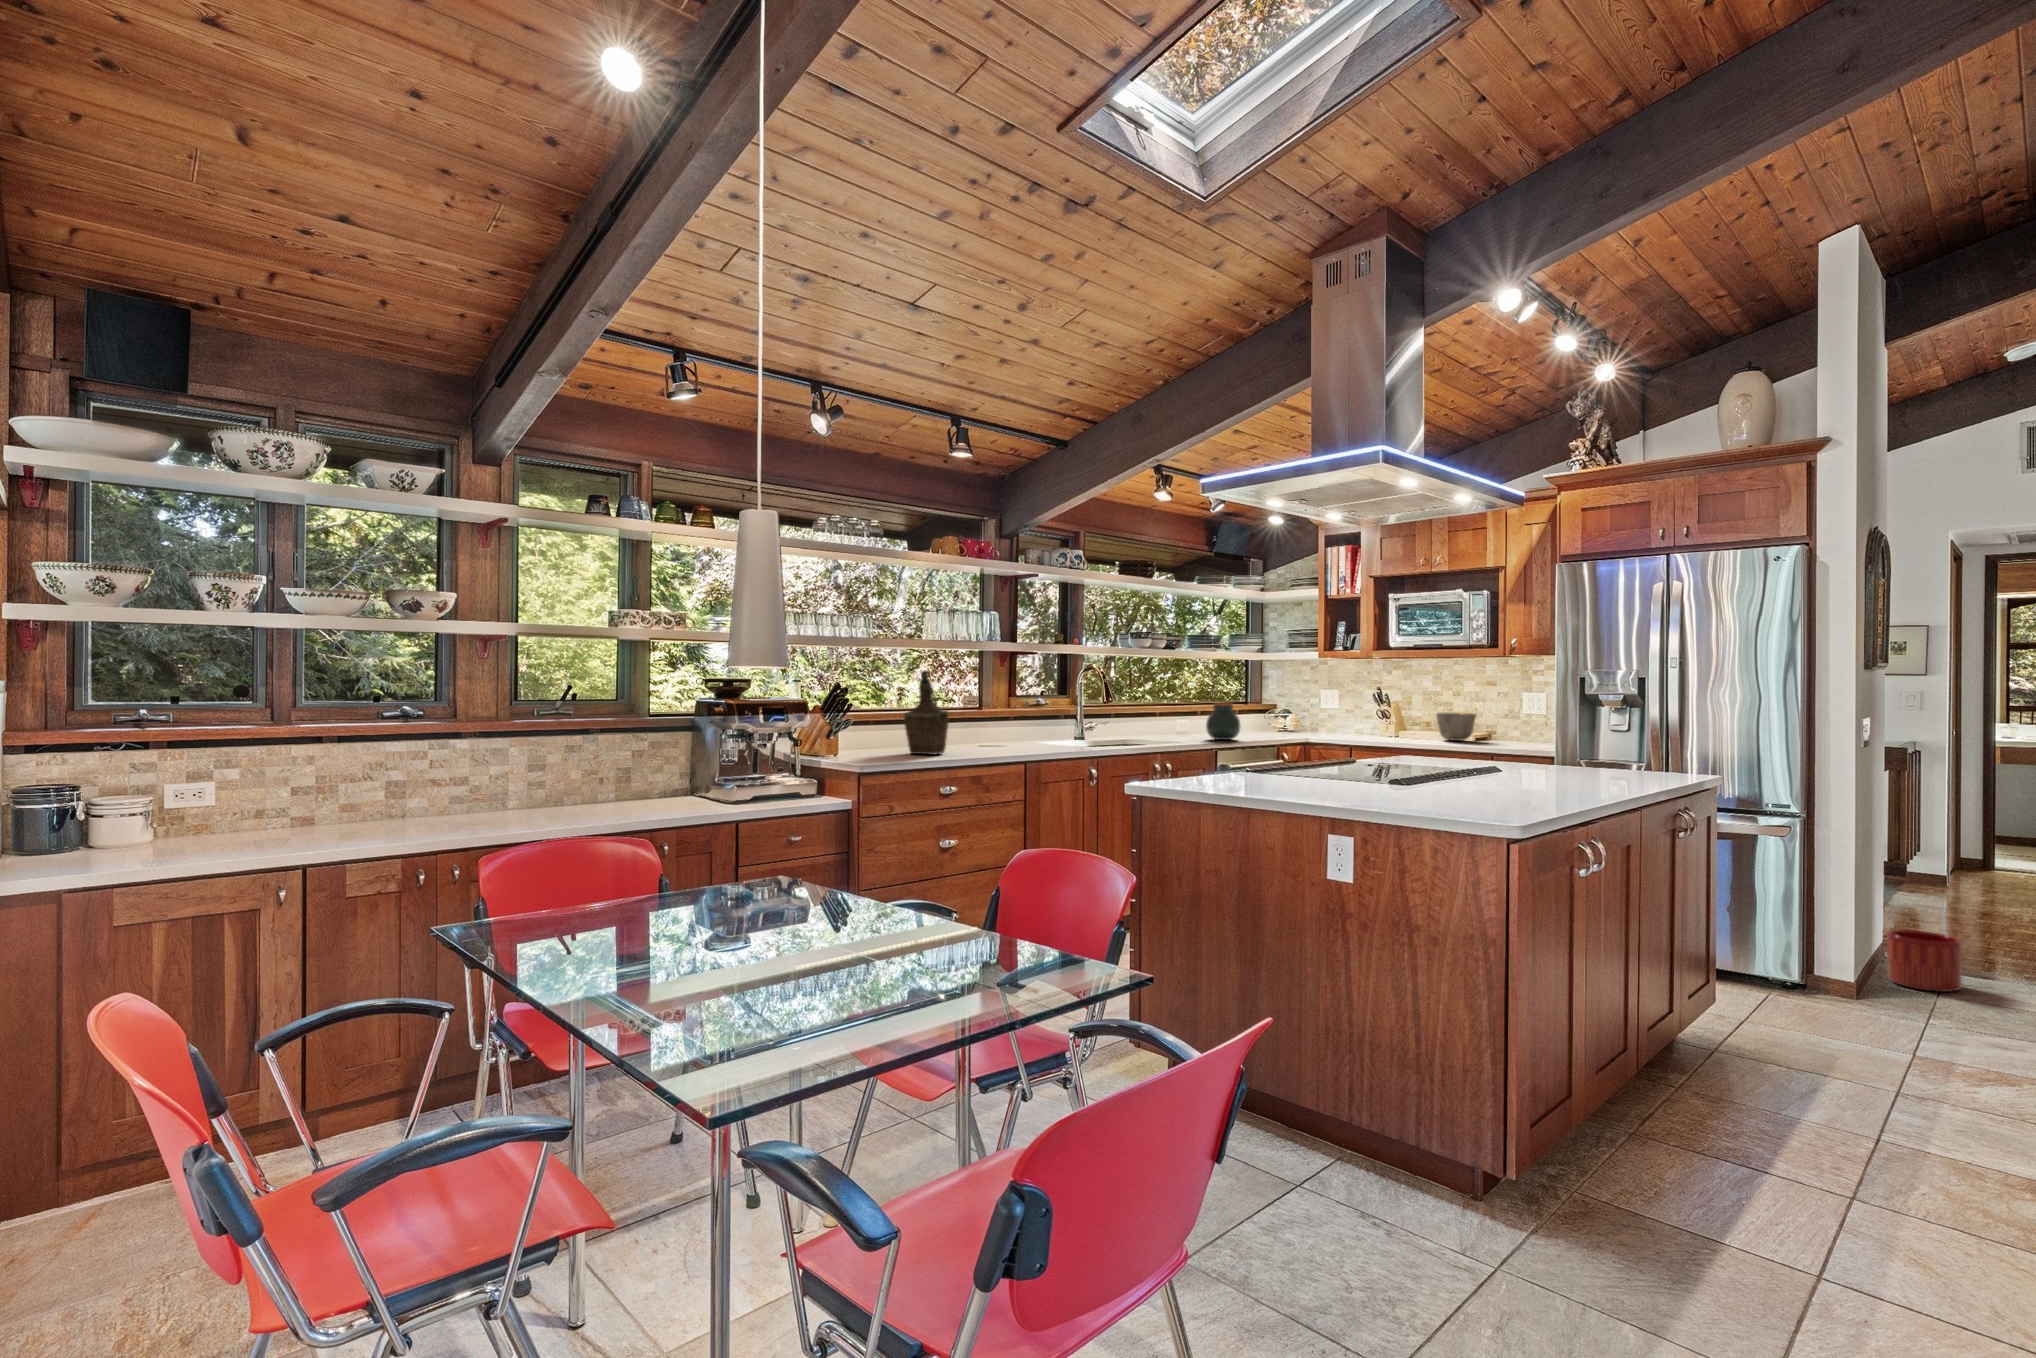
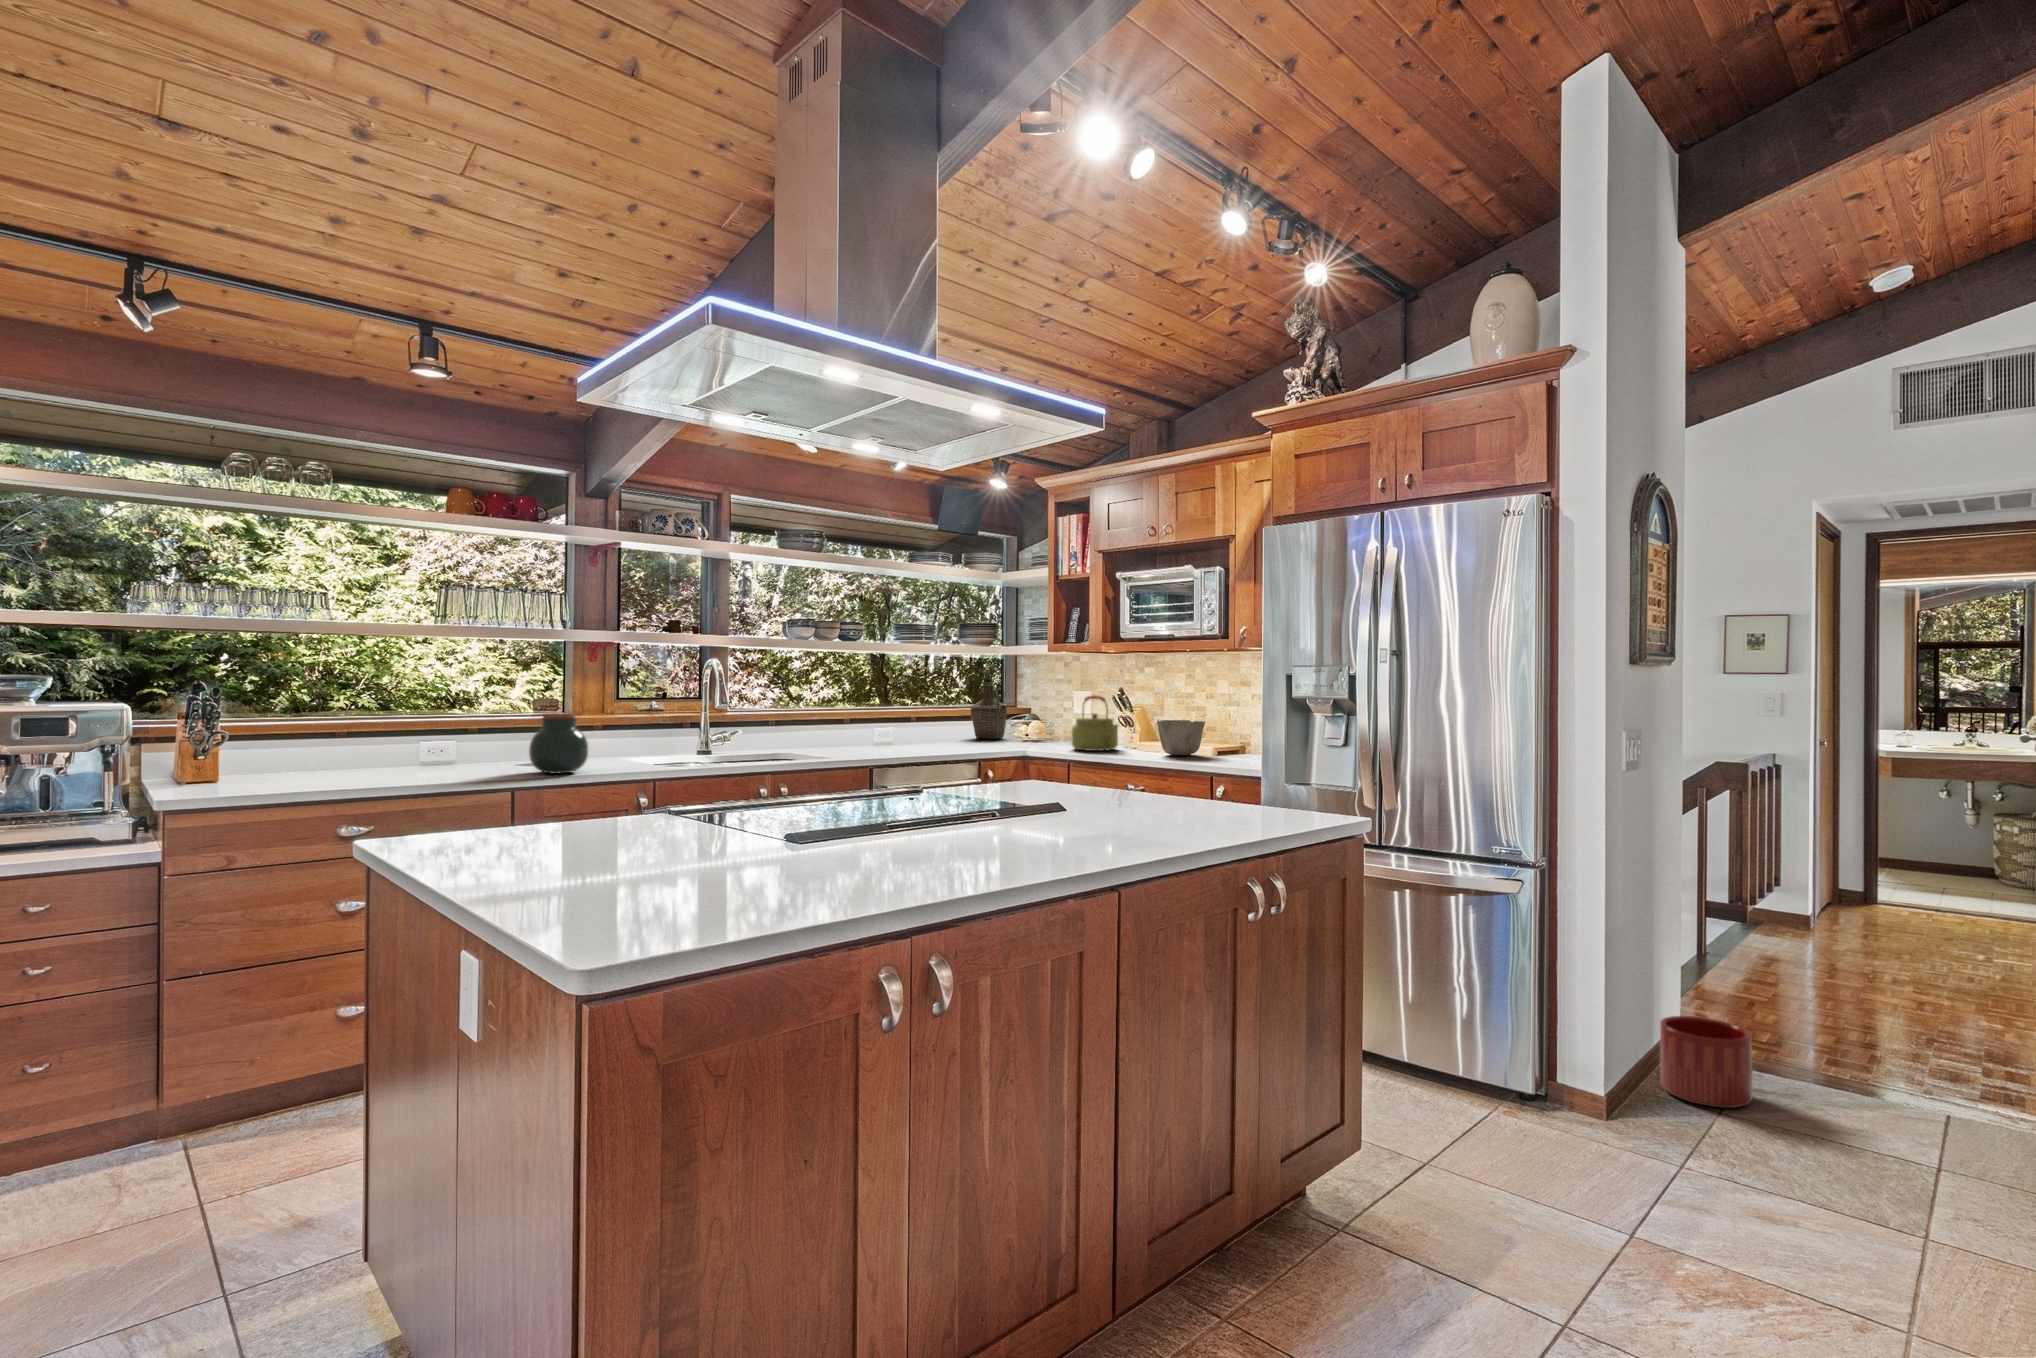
bottle: present [904,671,949,754] -> present [971,671,1007,739]
kettle: none [1354,693,1399,737] -> present [1071,695,1118,751]
jar: present [1206,703,1240,740] -> present [529,713,588,773]

